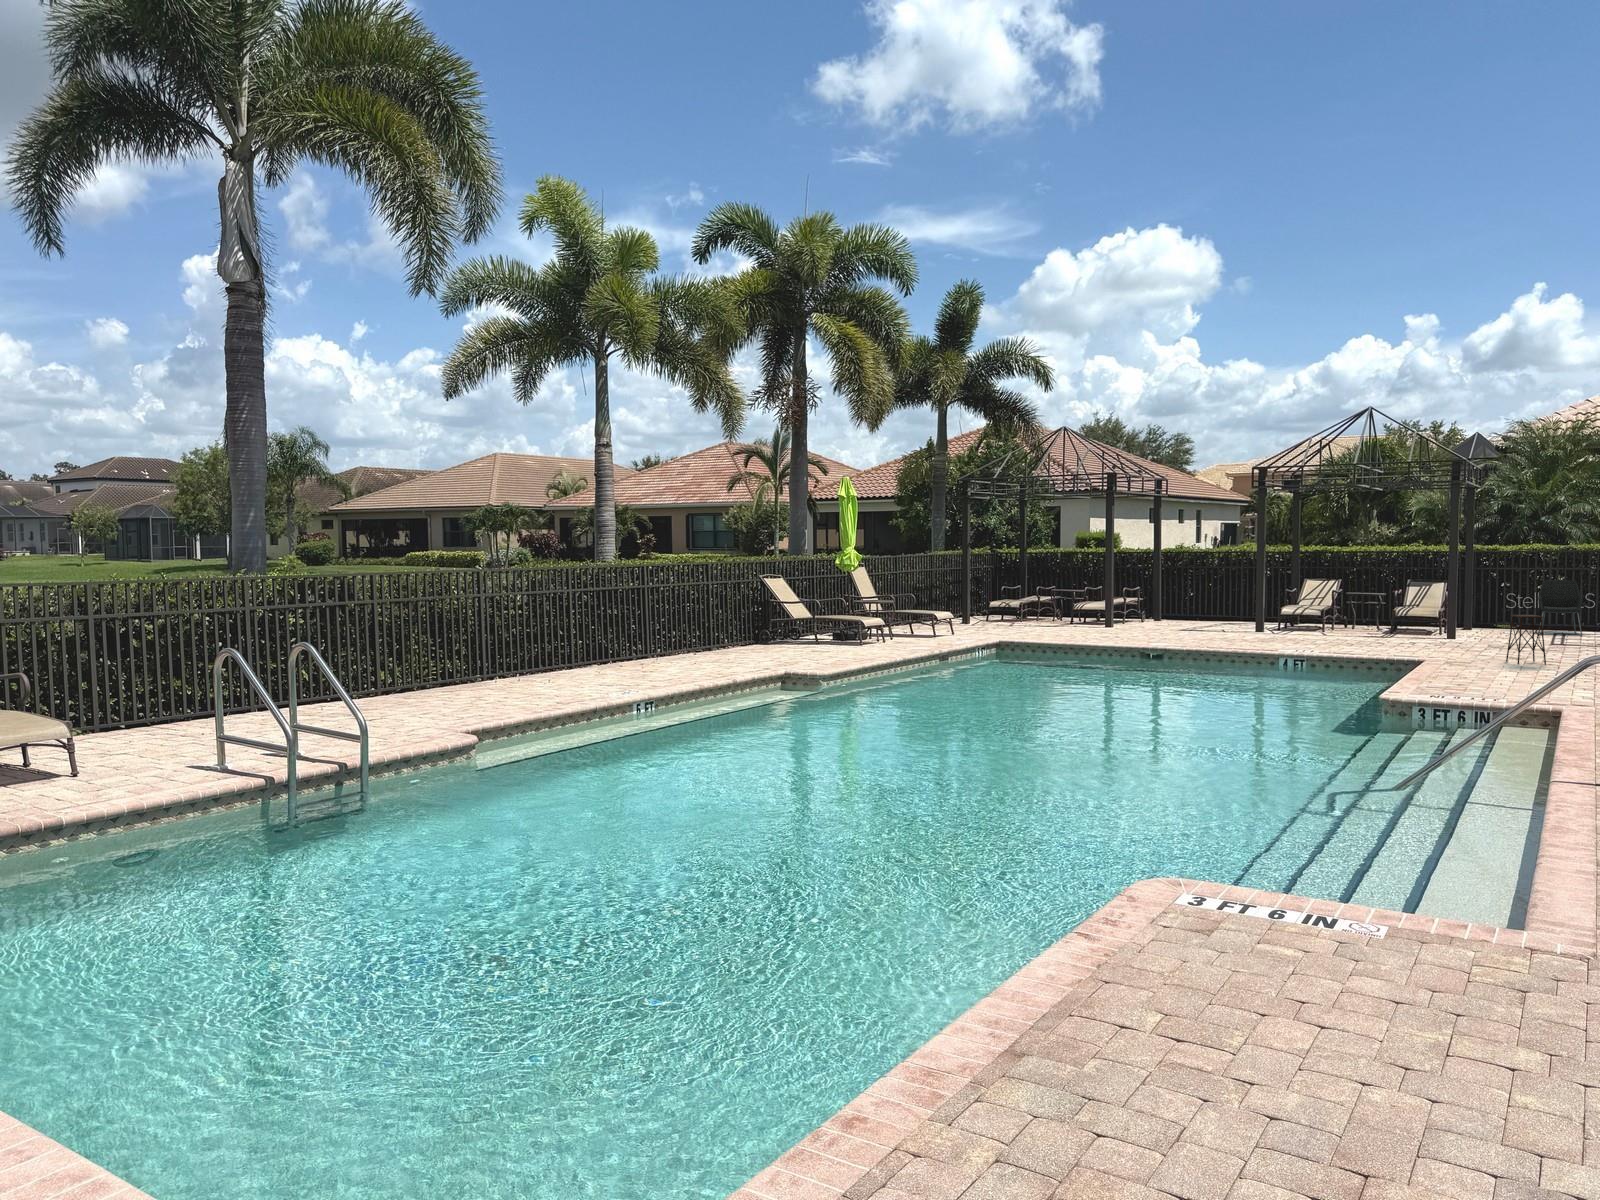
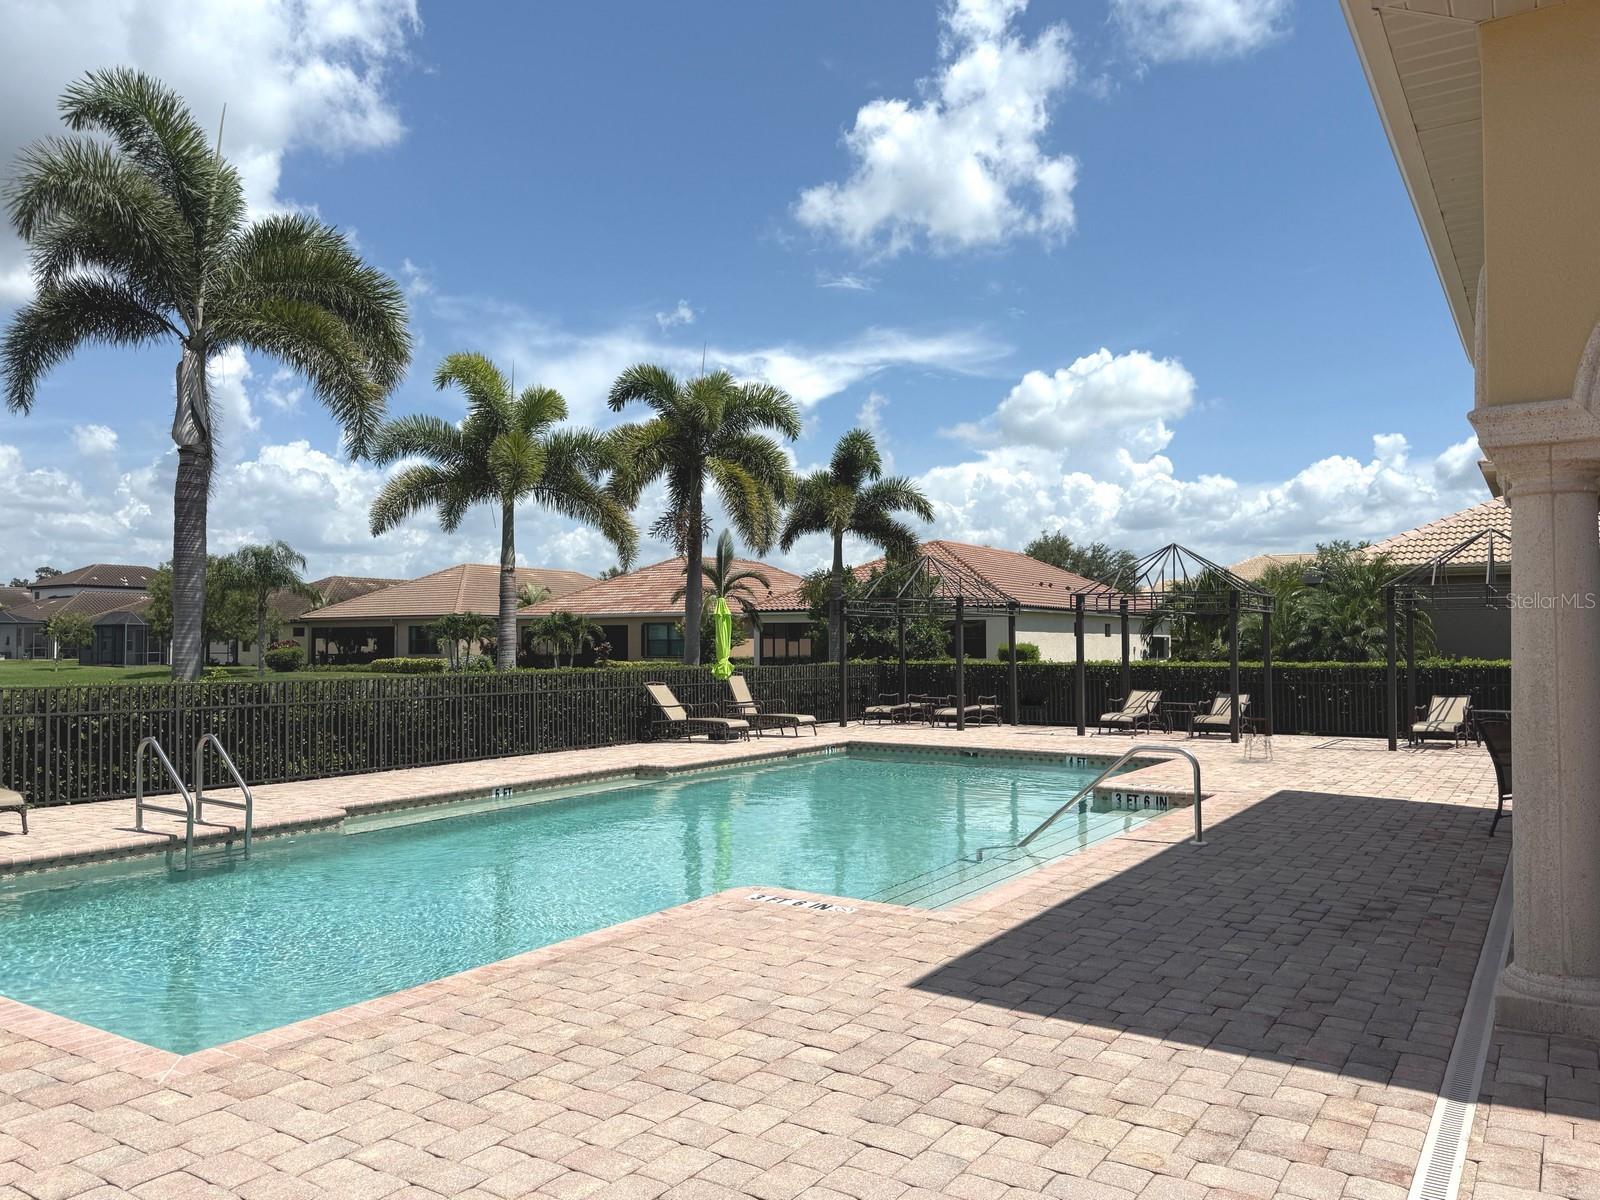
chair: present [1538,580,1583,637] -> present [1018,686,1048,711]

